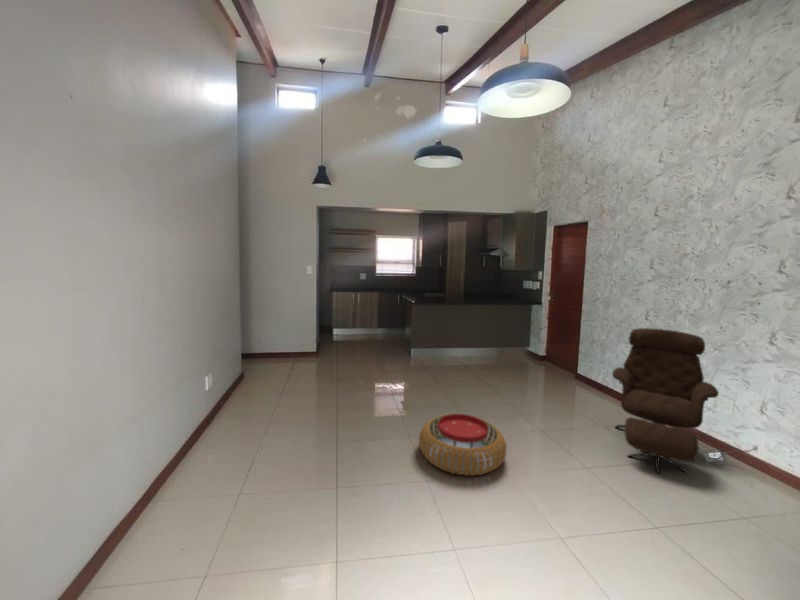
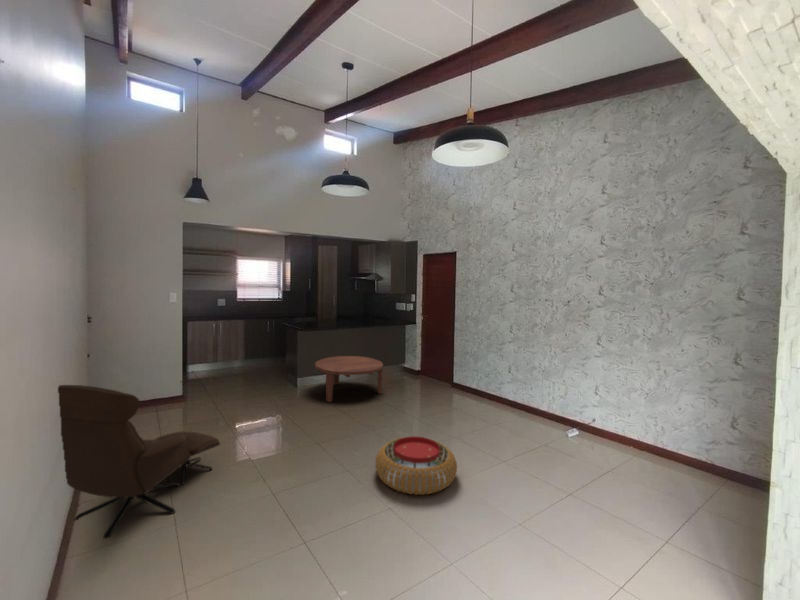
lounge chair: present [613,328,718,474] -> present [58,385,220,539]
coffee table: none [421,331,490,373] -> present [315,356,383,402]

